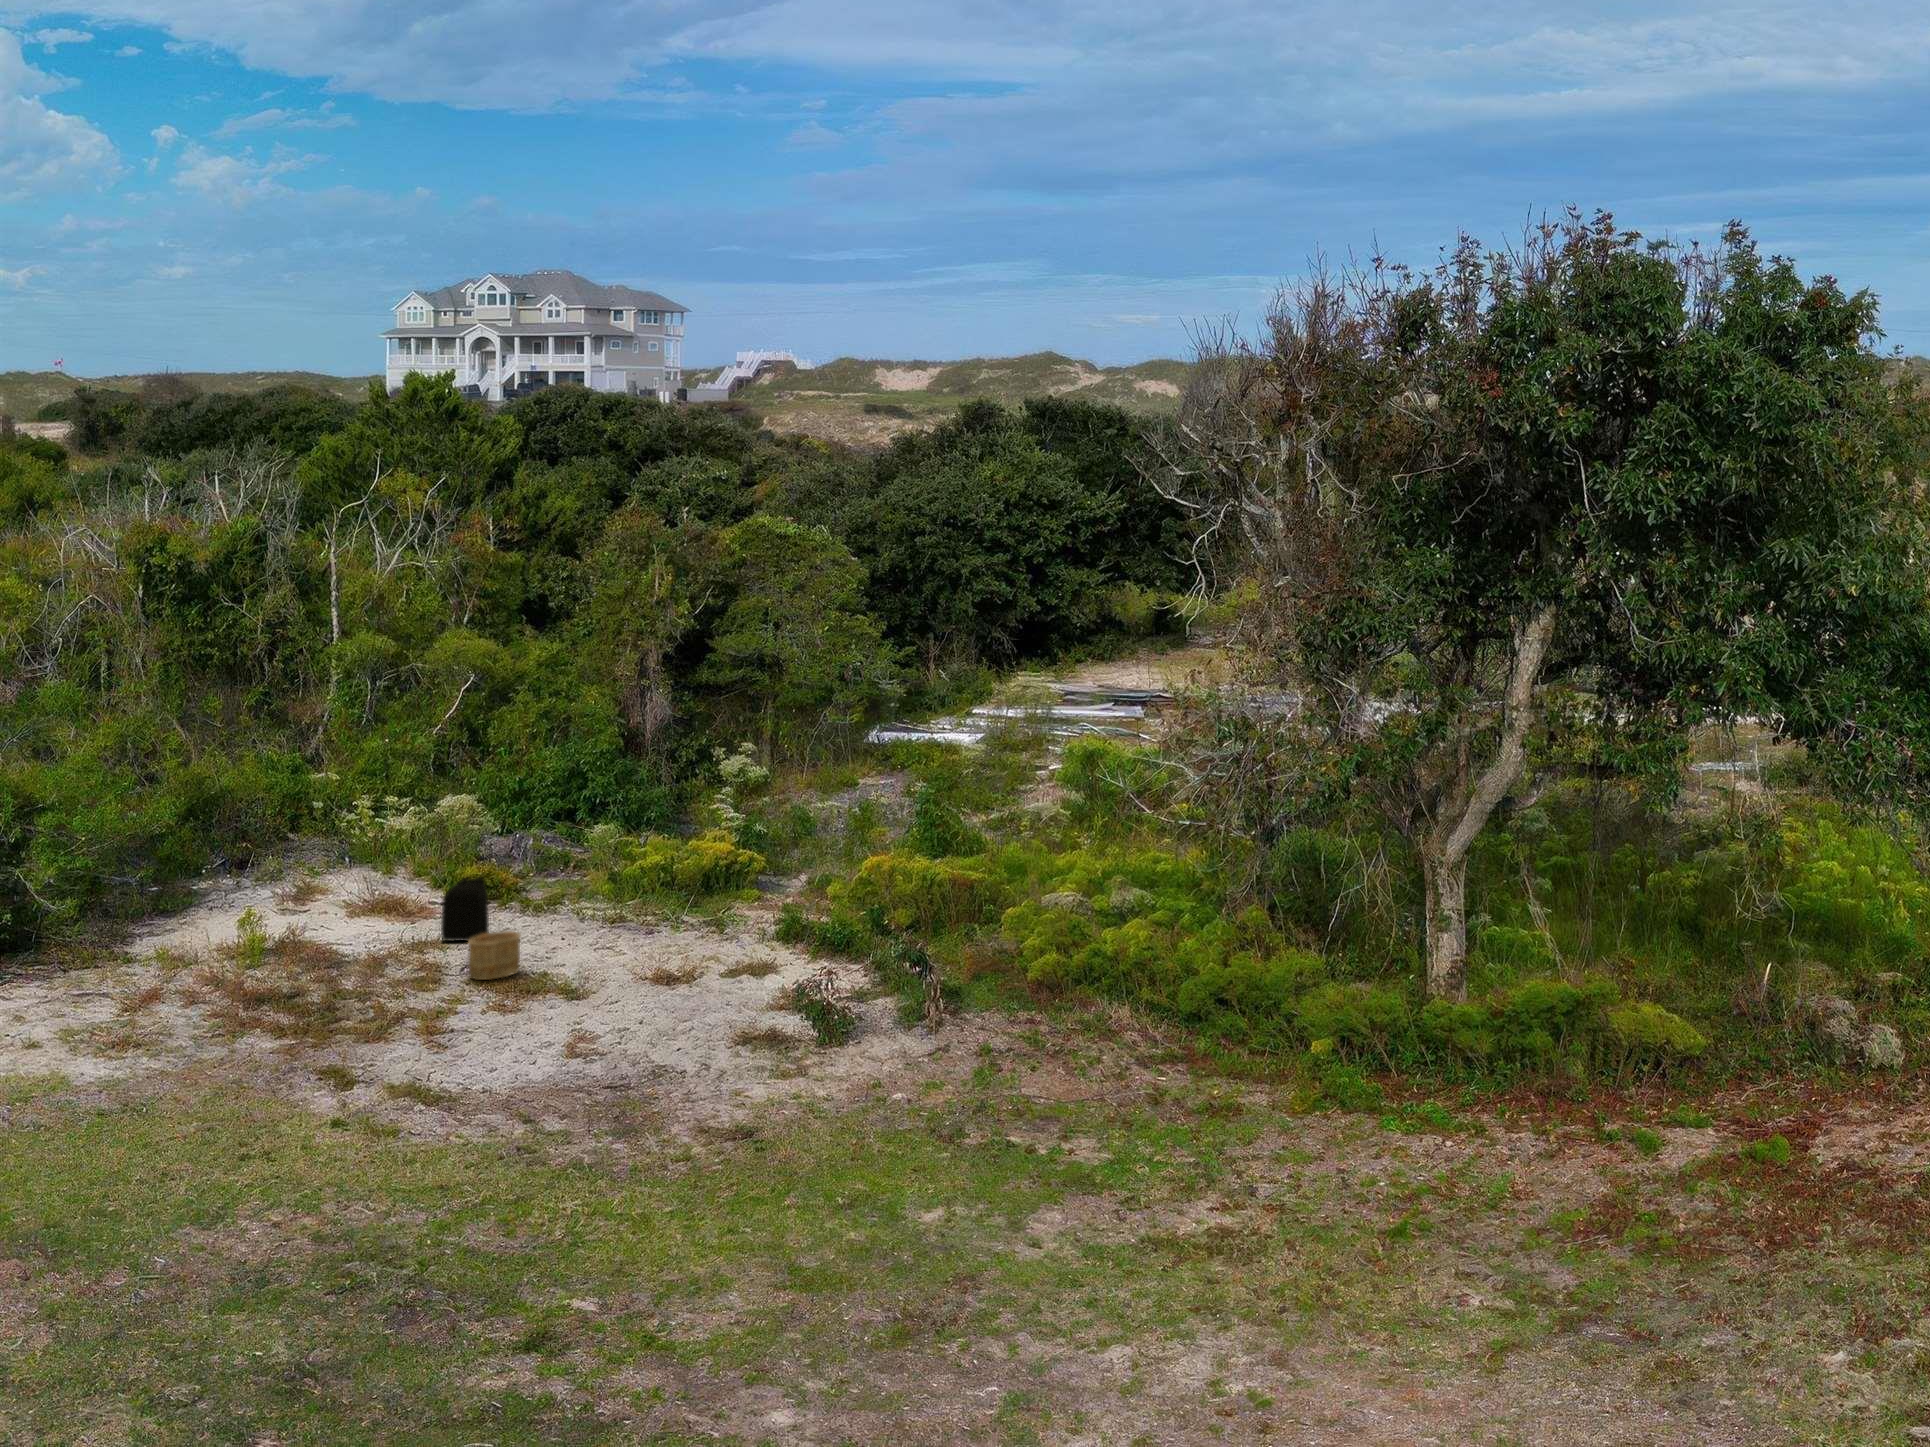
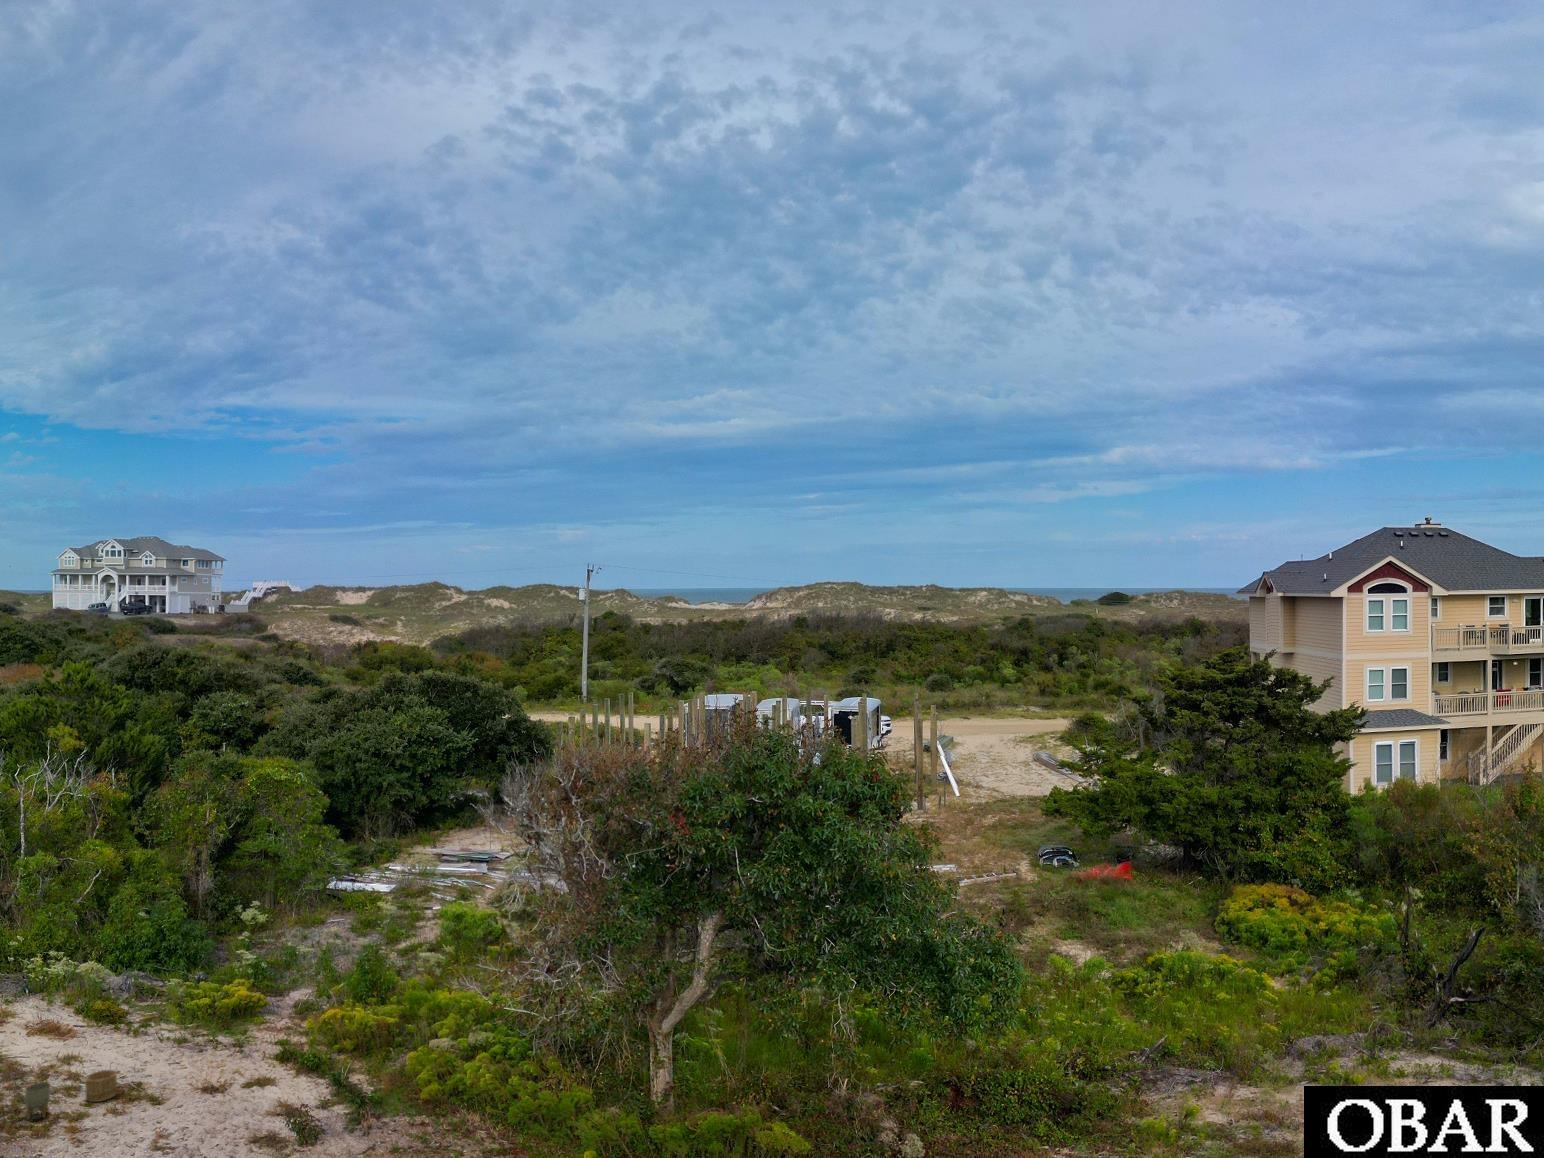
backpack: present [441,878,489,941] -> none [70,1029,99,1069]
planter: none [369,940,411,1000] -> present [25,1082,50,1120]

